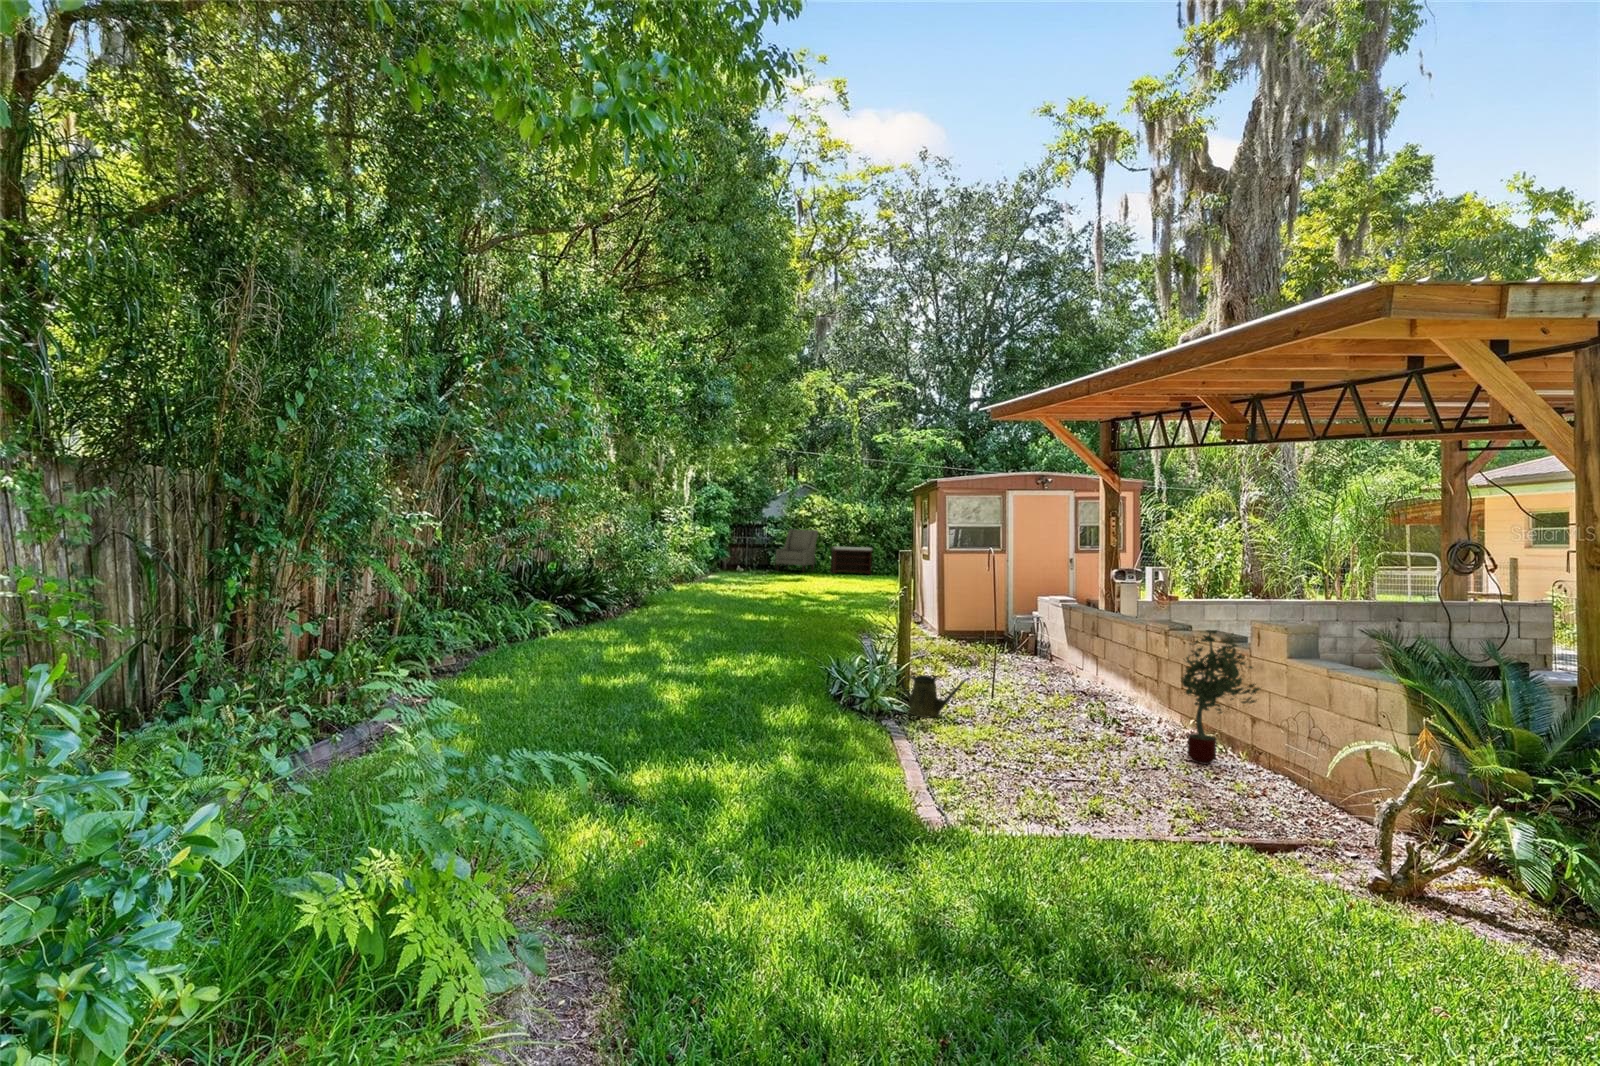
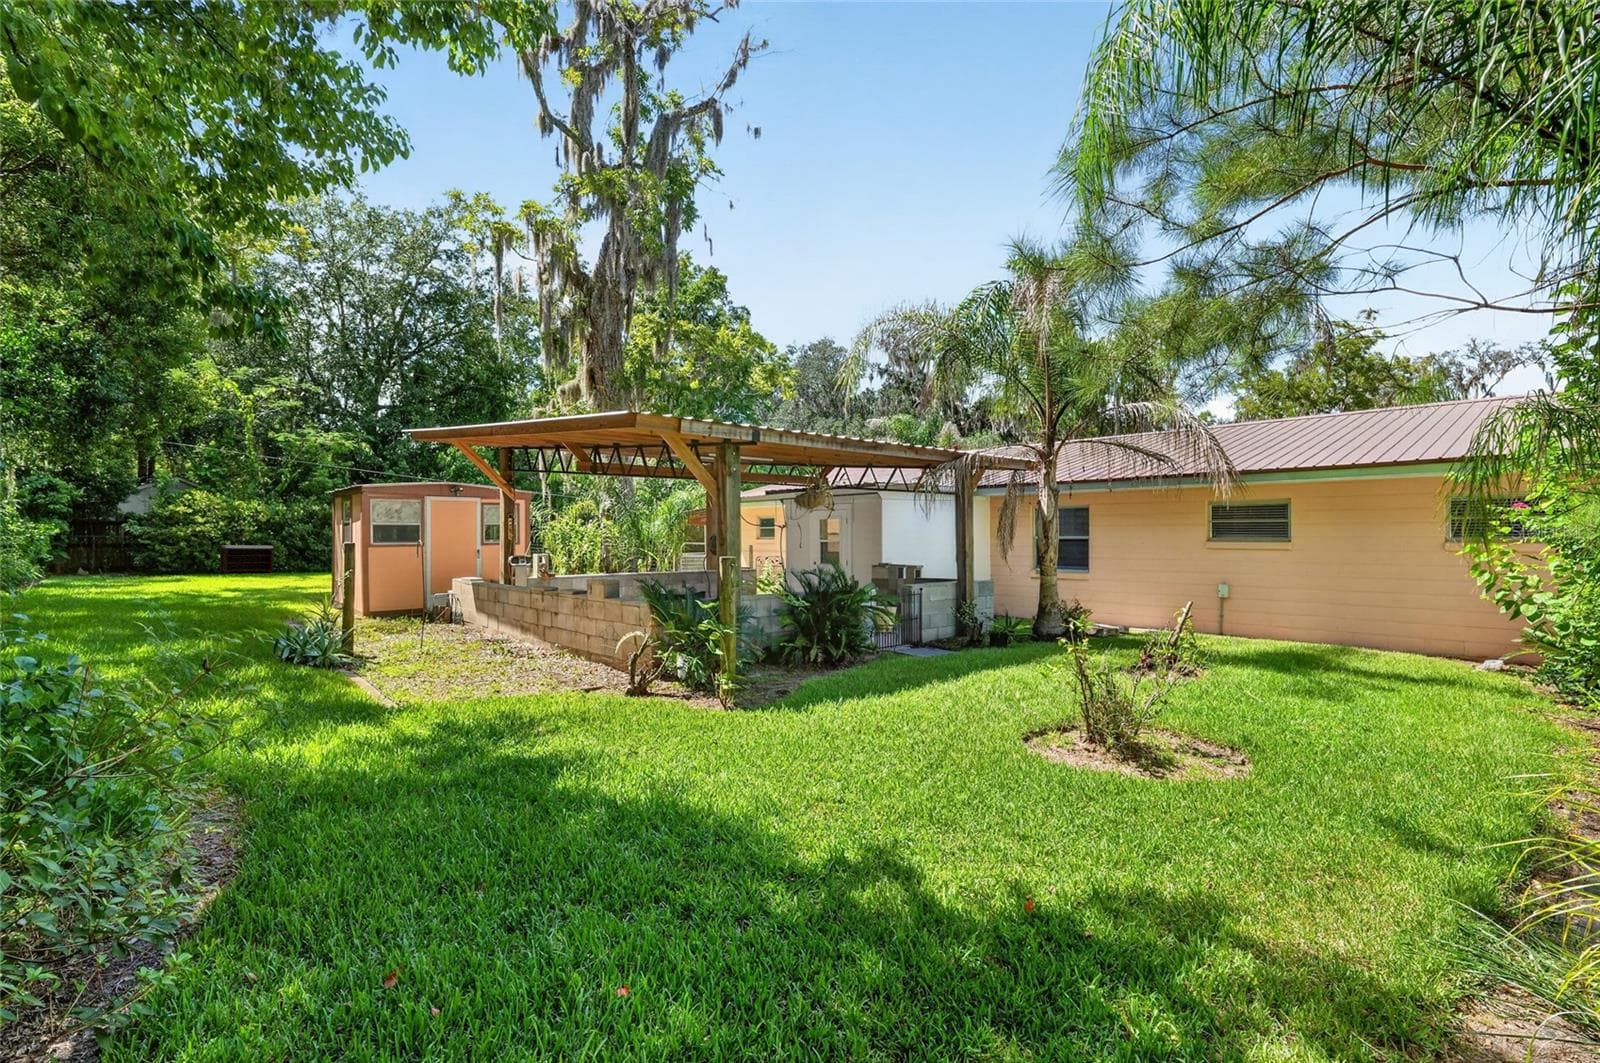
chair: present [775,529,818,572] -> none [143,527,203,574]
potted tree: present [1181,630,1259,765] -> none [547,586,592,665]
watering can: present [901,675,969,717] -> none [347,633,406,666]

